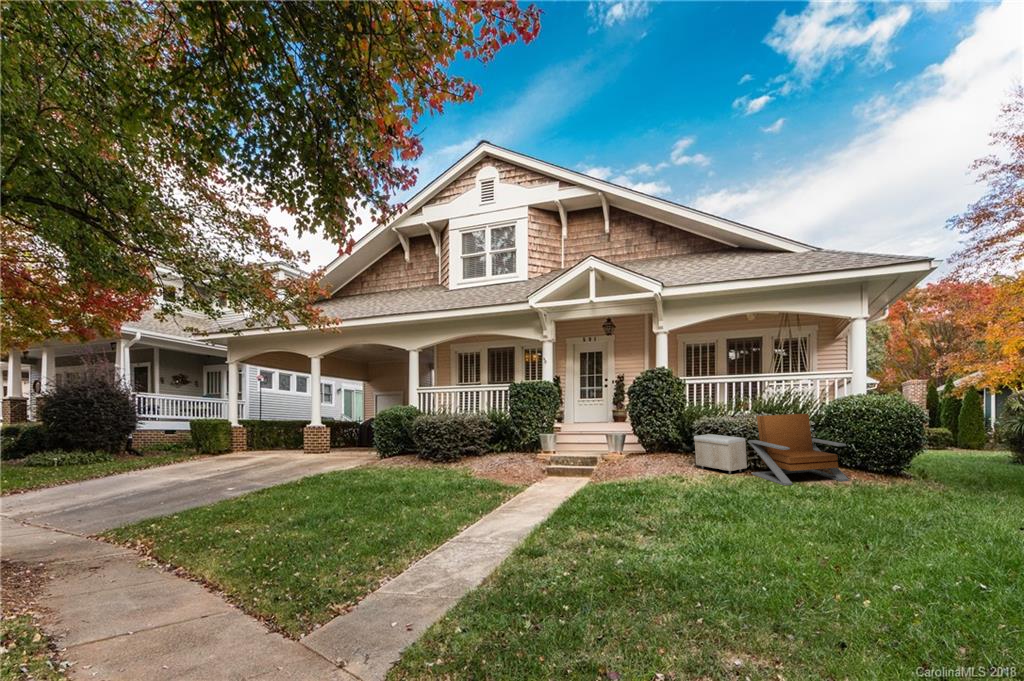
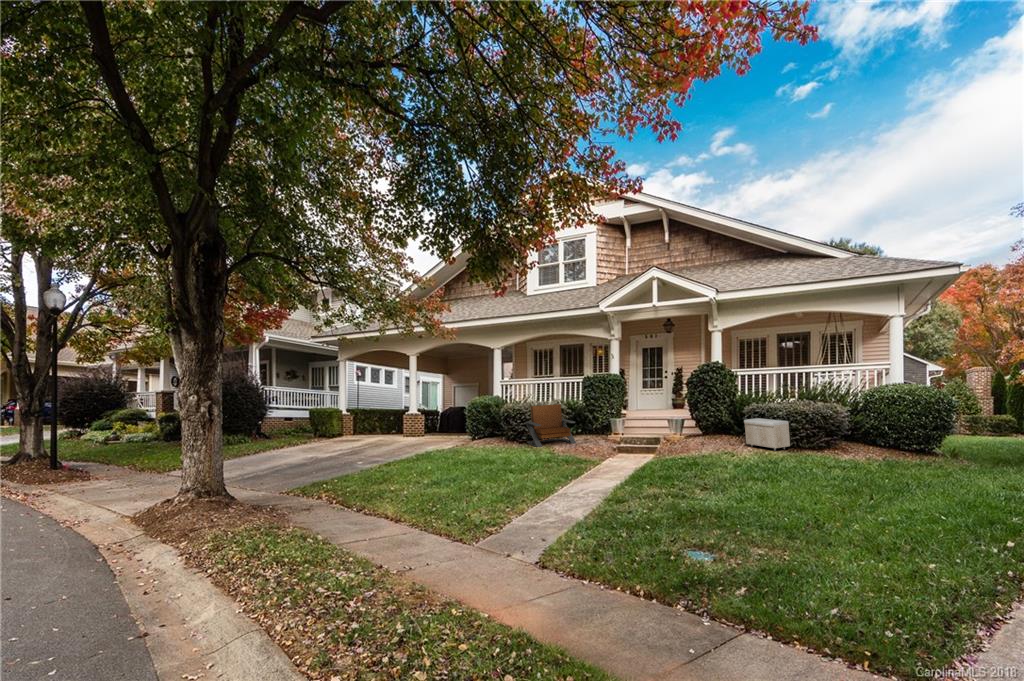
lounge chair: present [748,414,849,485] -> present [525,404,576,447]

